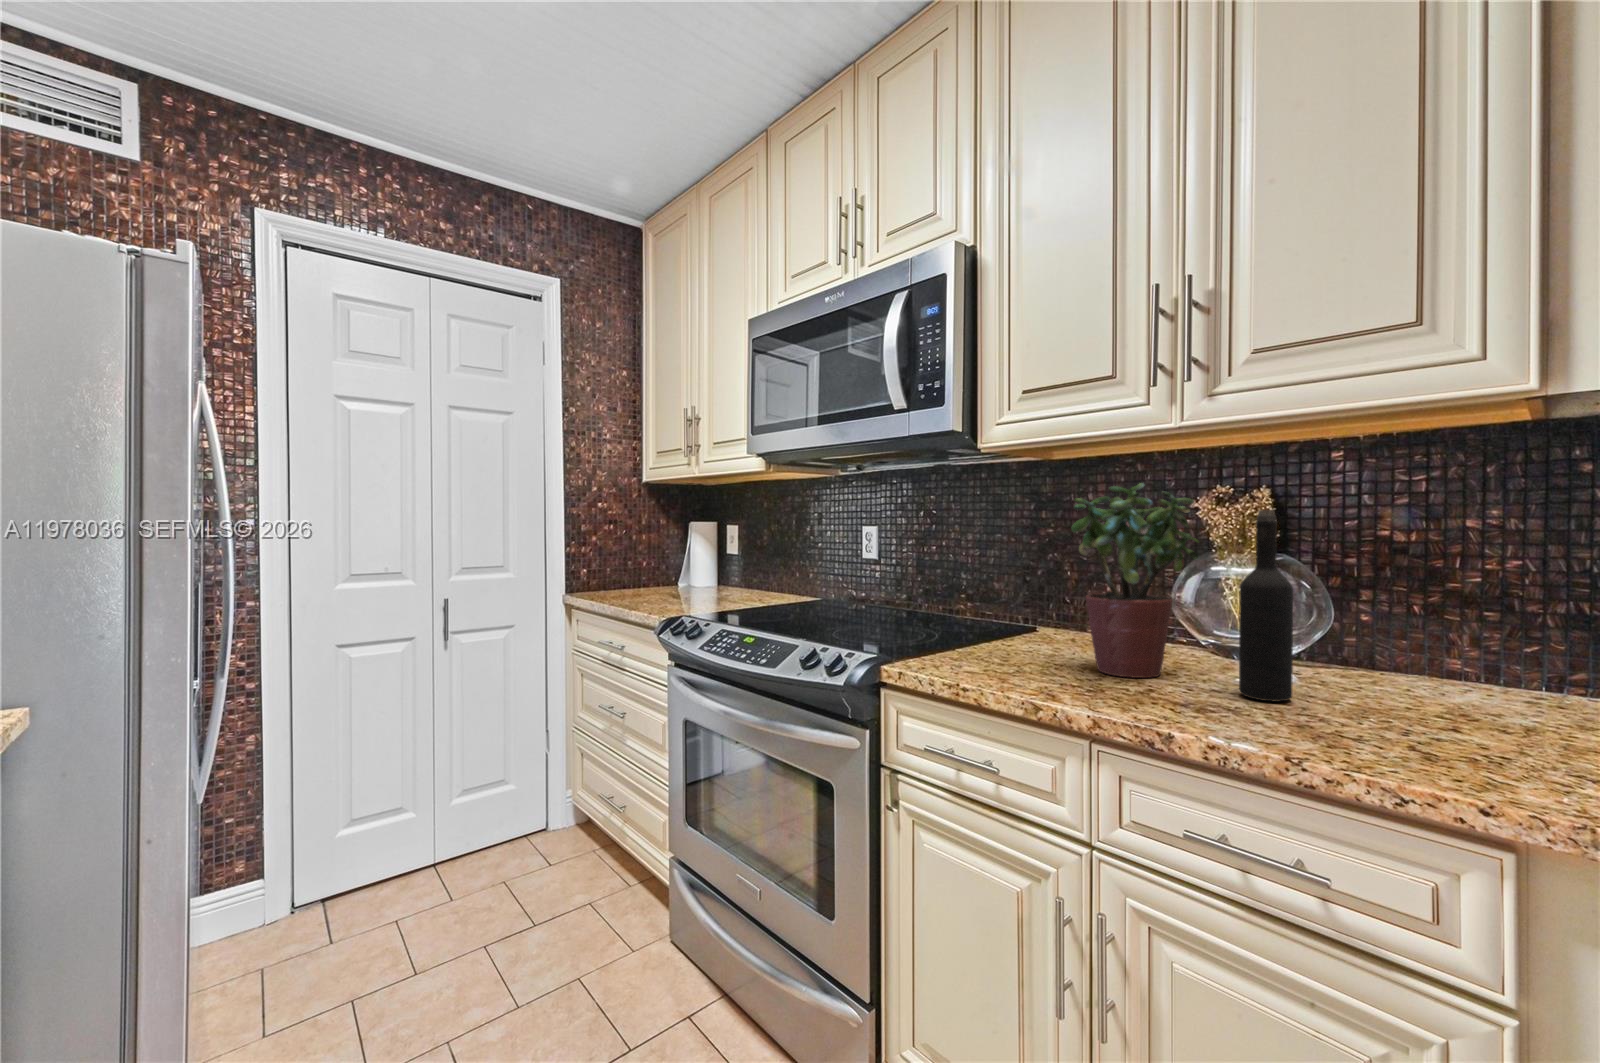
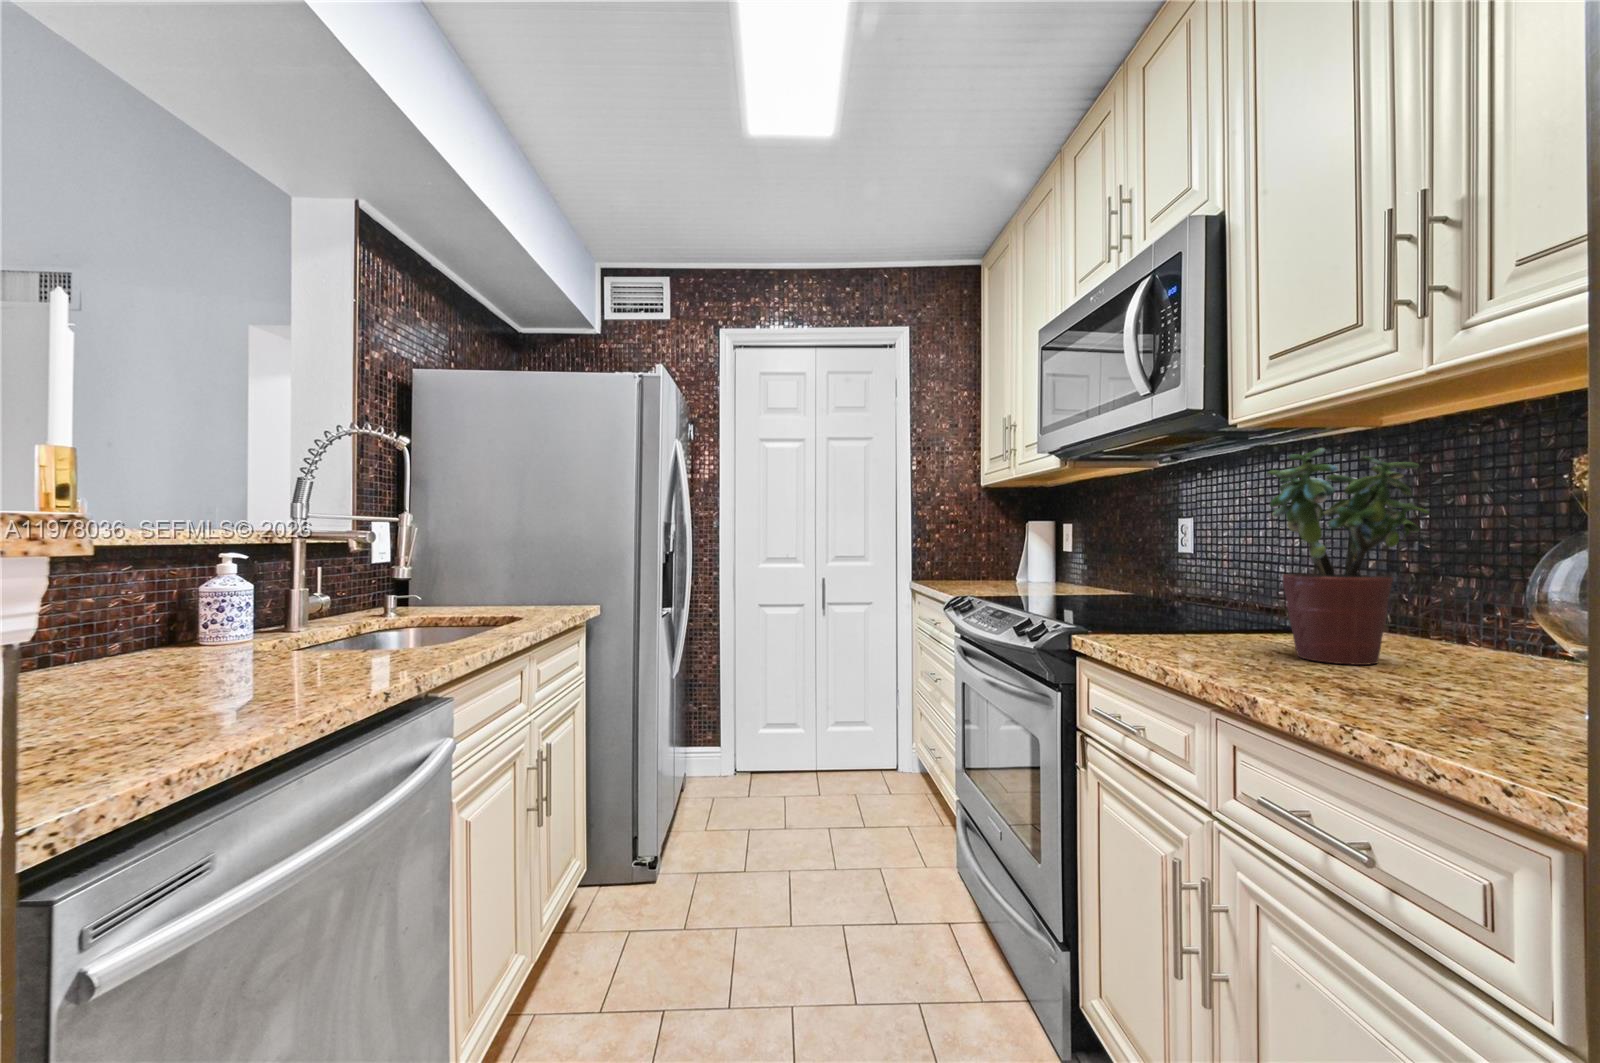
wine bottle: present [1239,510,1293,701] -> none [1430,467,1506,695]

